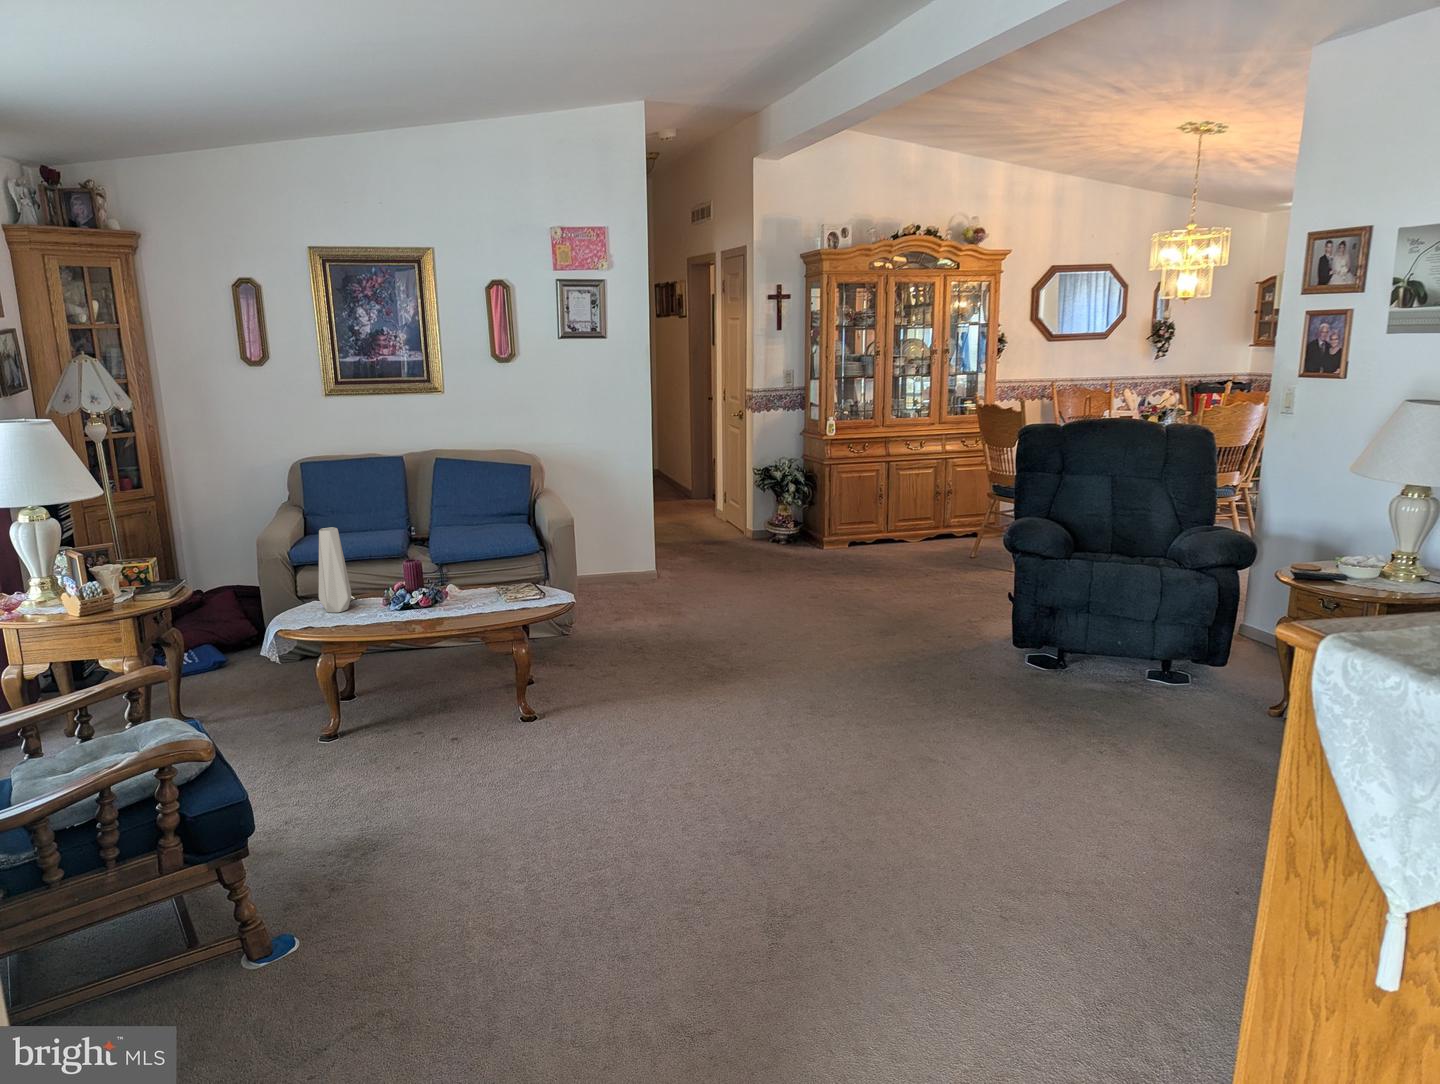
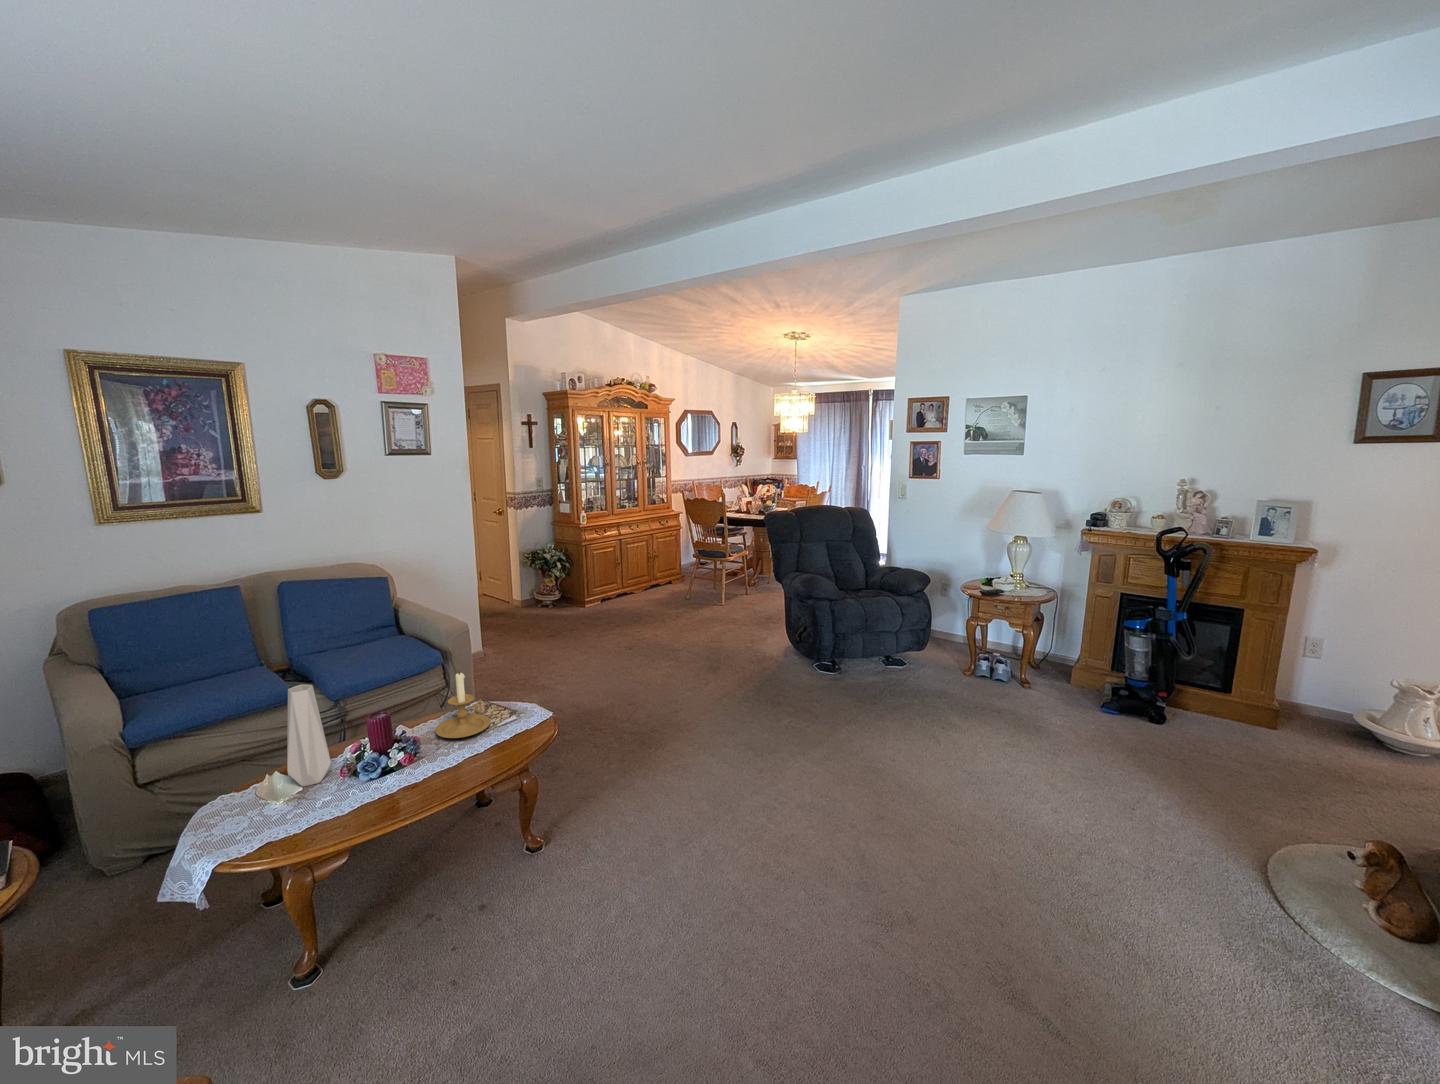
candle holder: none [444,544,498,607] -> present [435,672,490,738]

